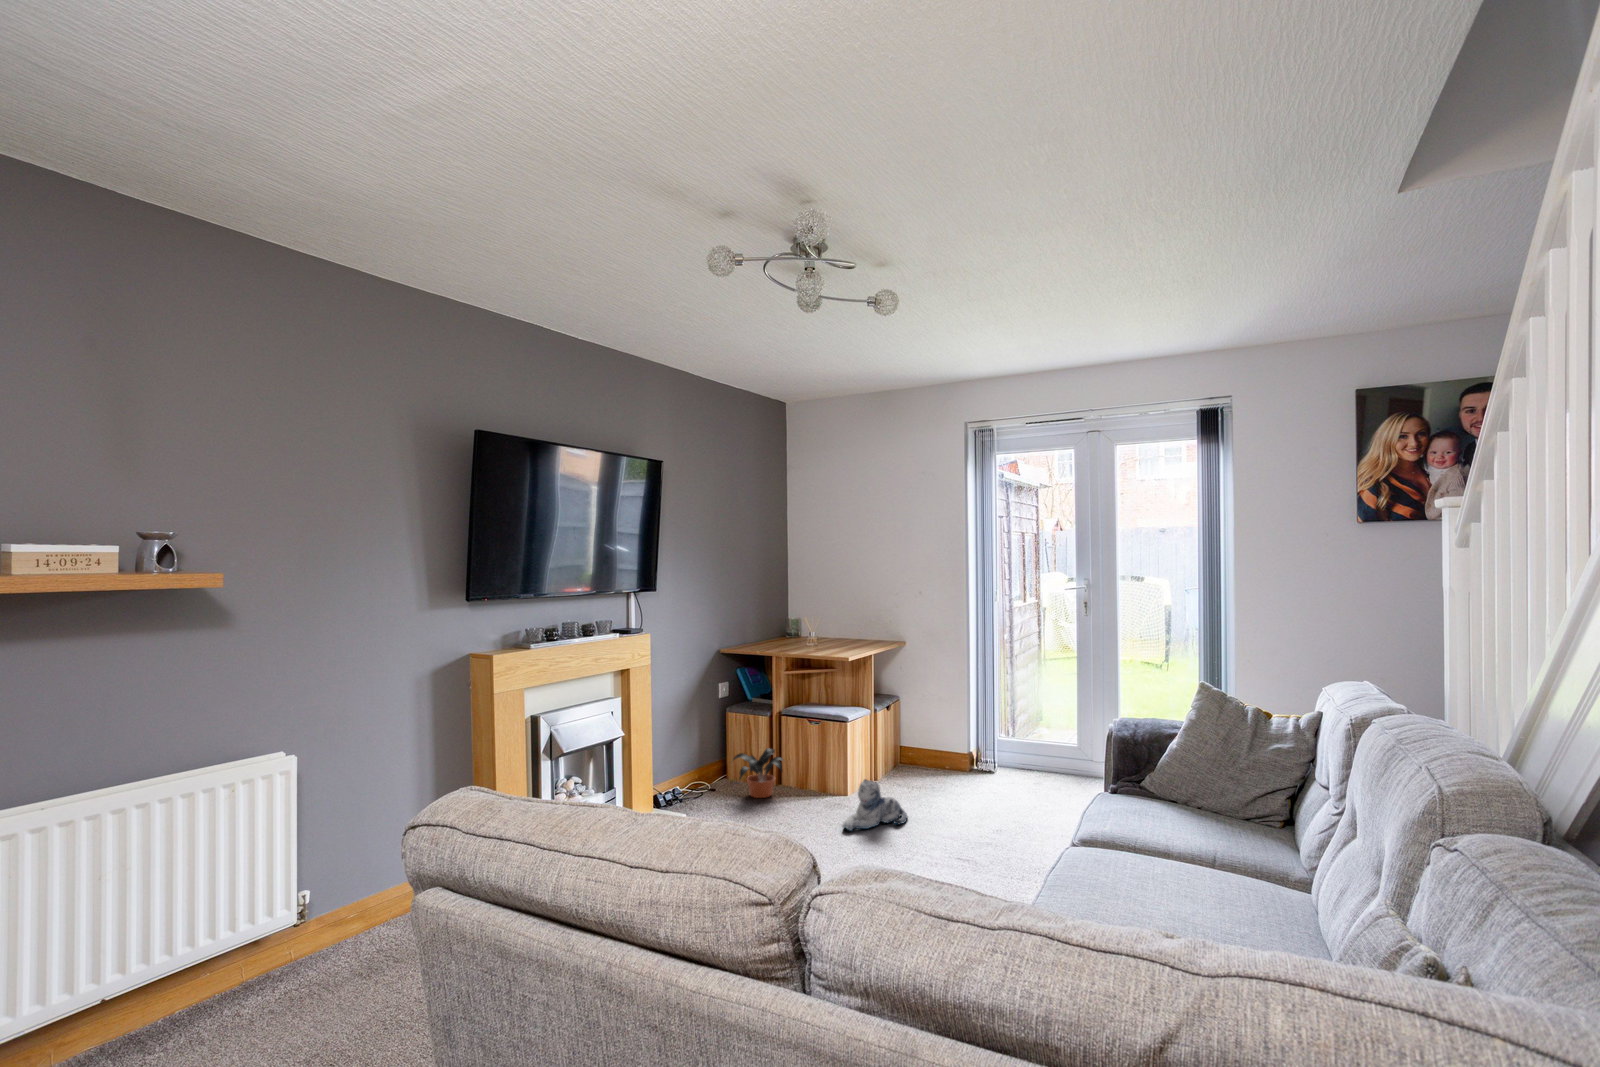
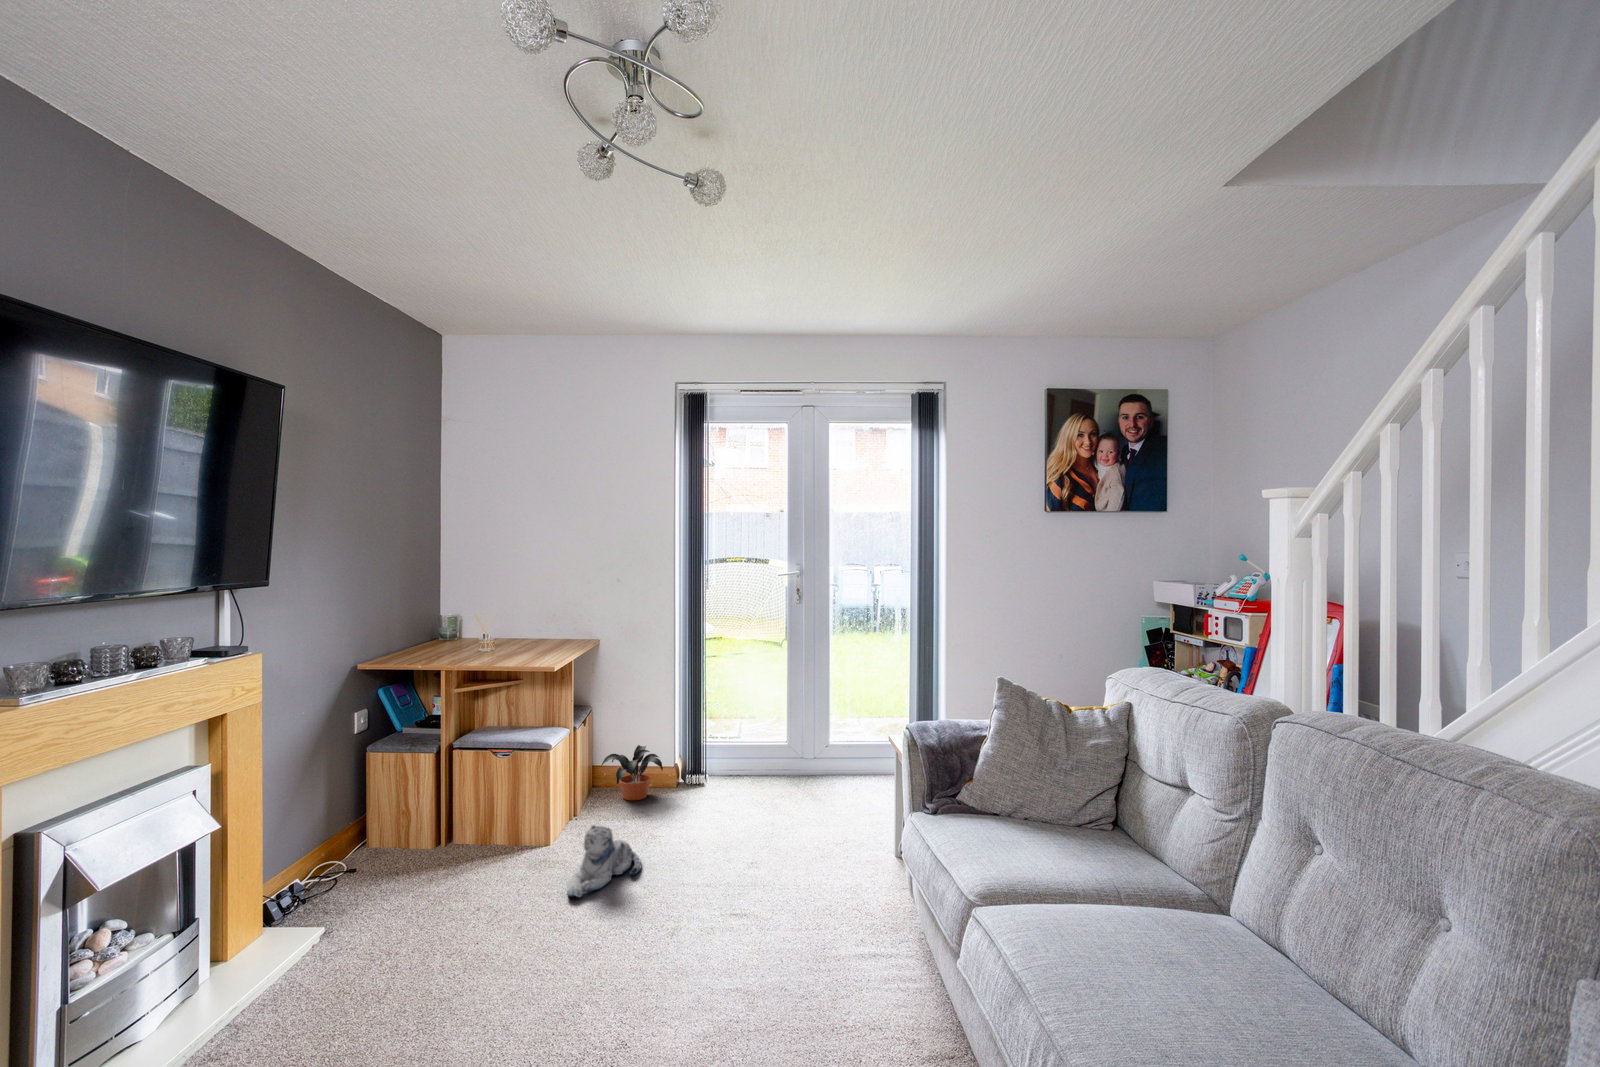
potted plant: present [734,748,783,798] -> present [601,745,663,800]

